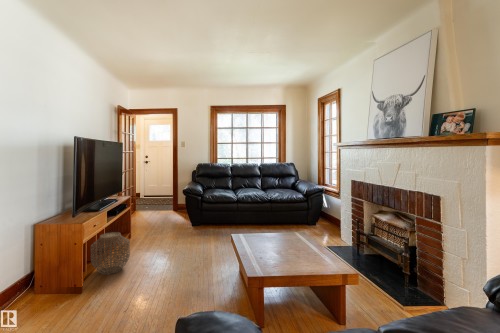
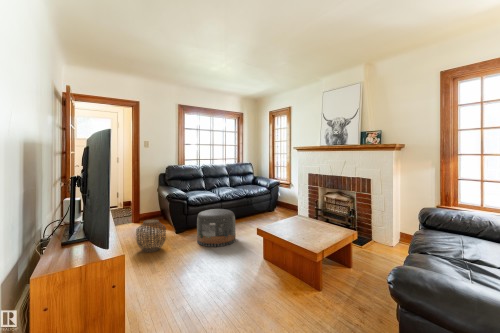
pouf: none [170,224,222,279] -> present [197,209,236,247]

